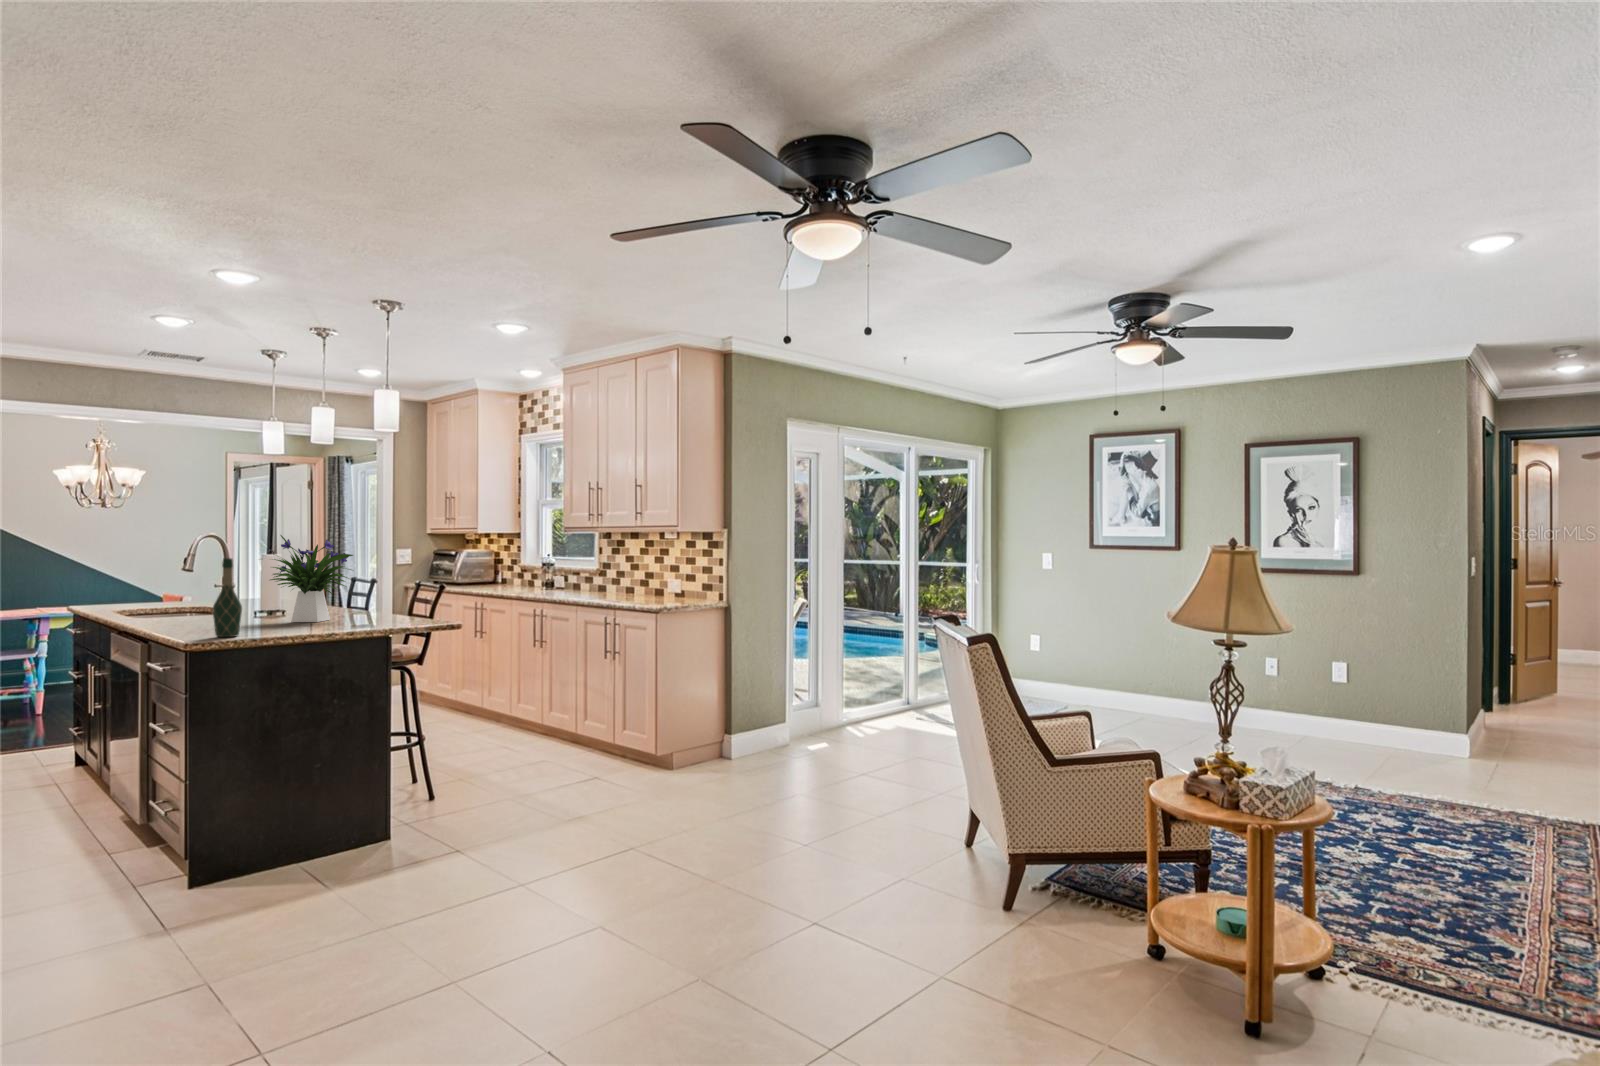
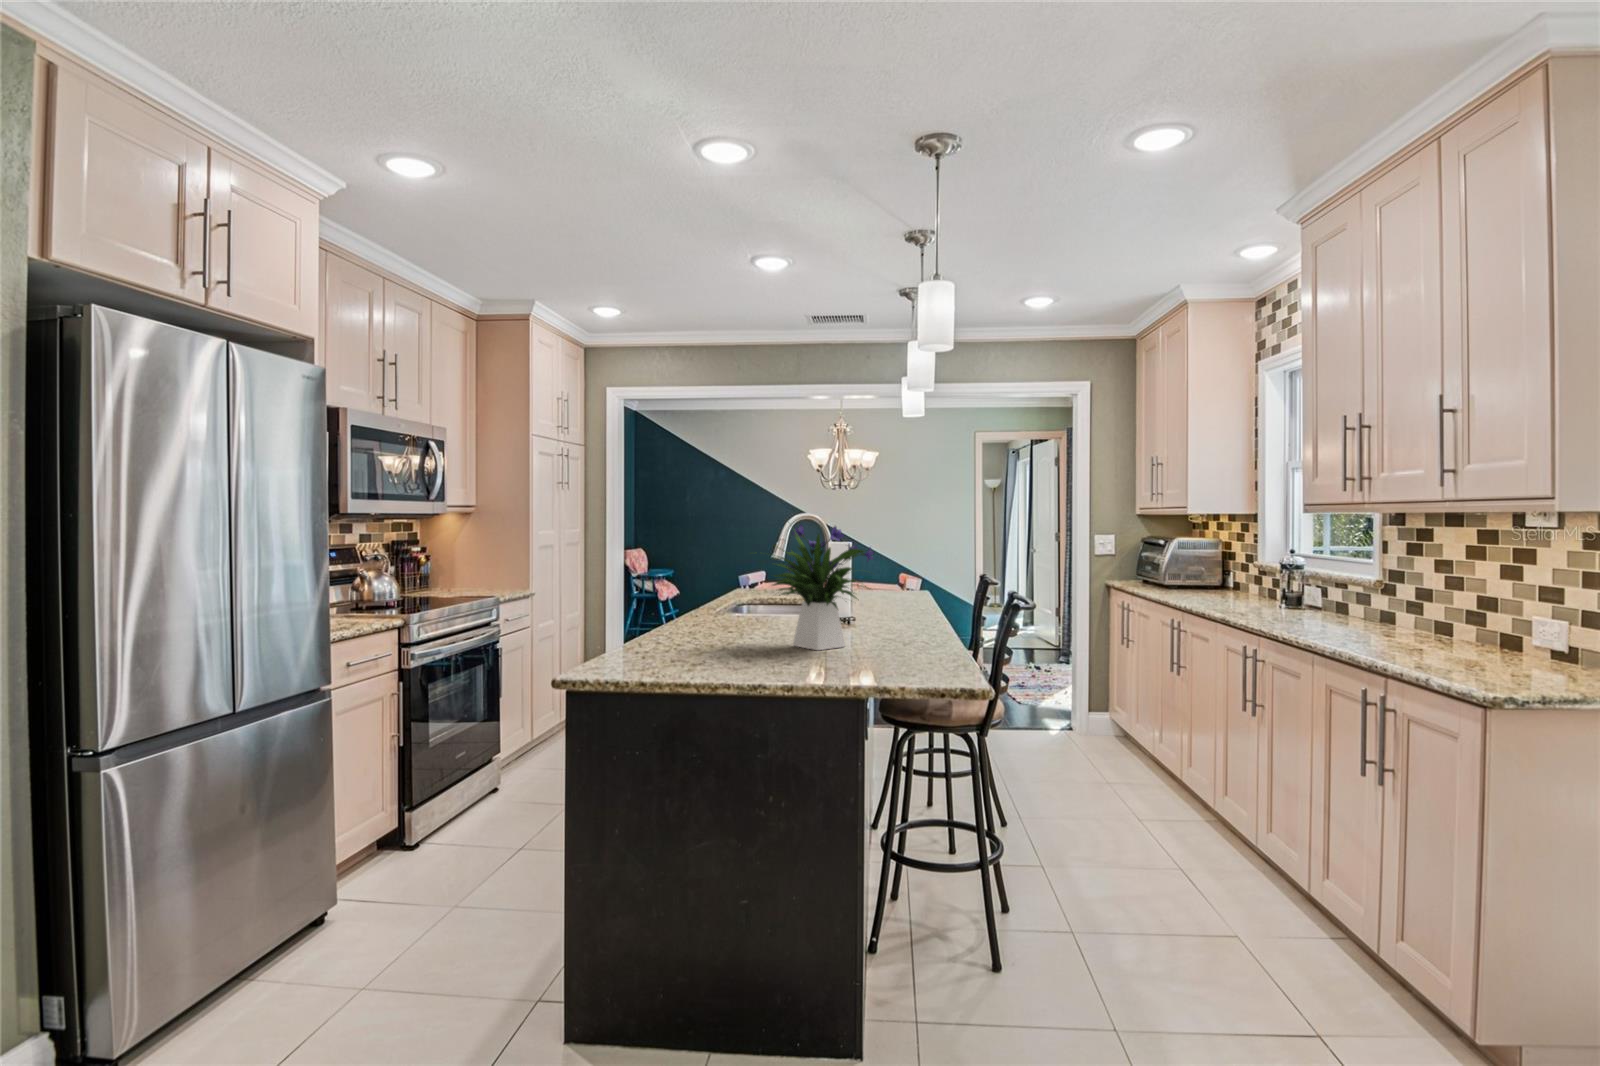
wine bottle: present [213,558,242,637] -> none [606,555,645,674]

